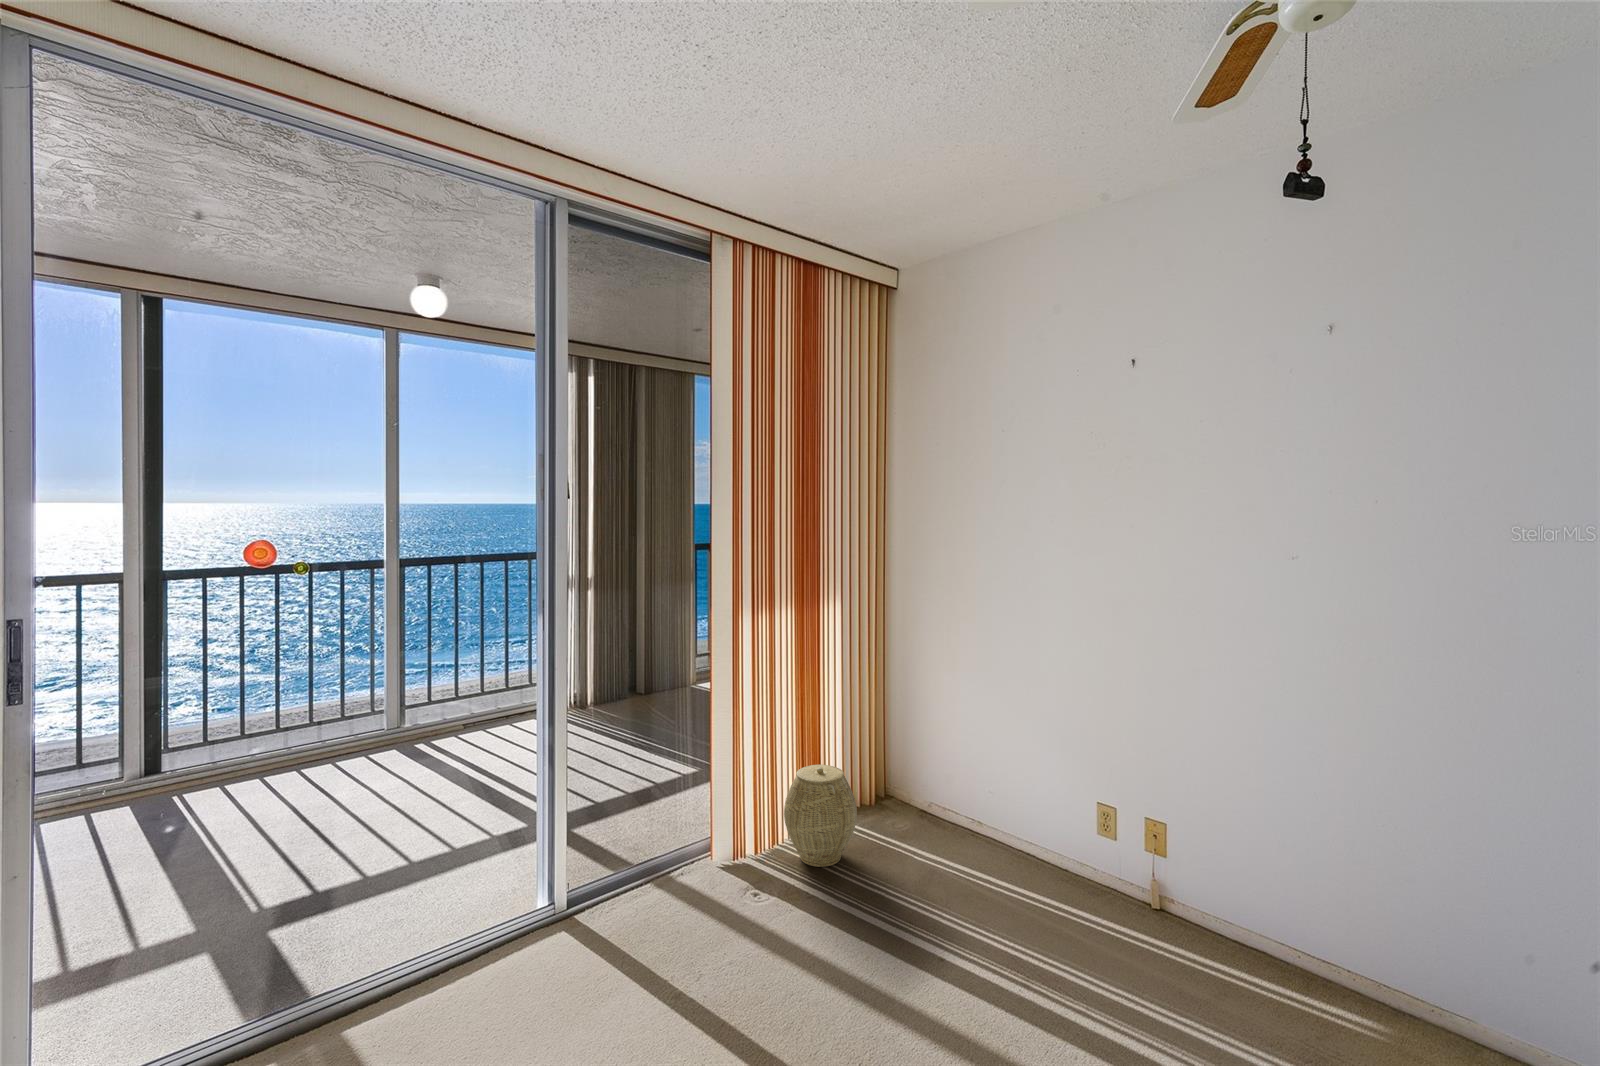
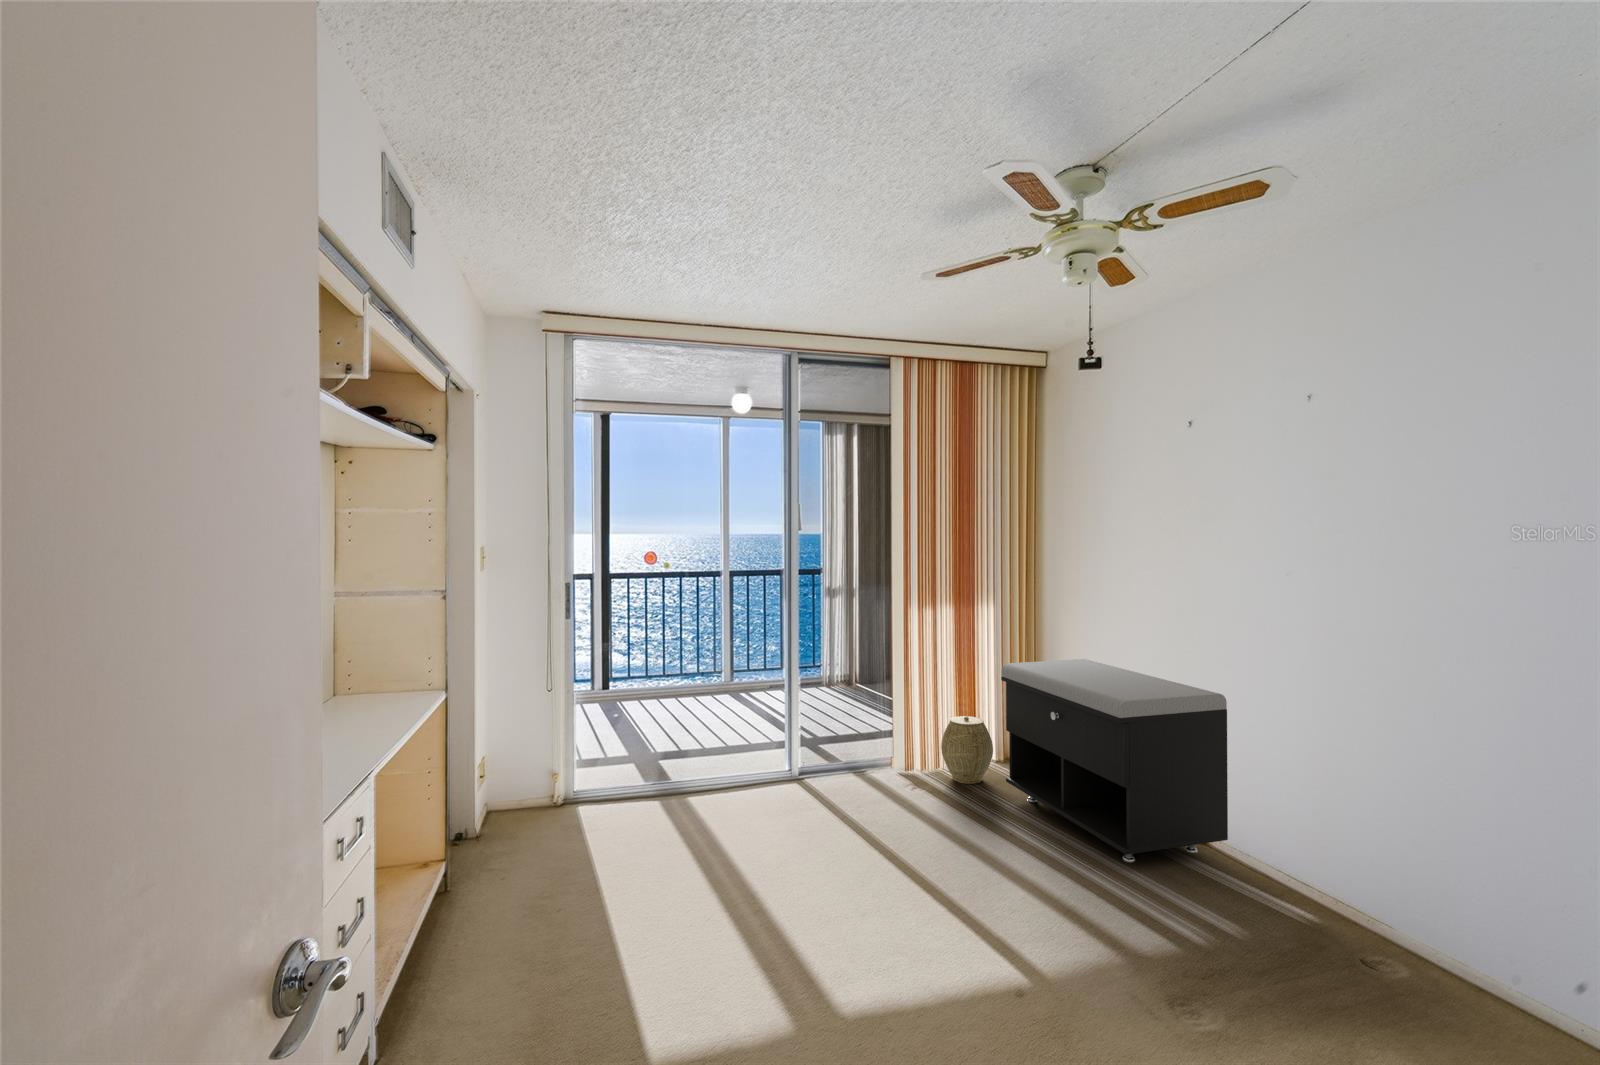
storage bench: none [885,671,1211,980] -> present [1001,659,1228,863]

